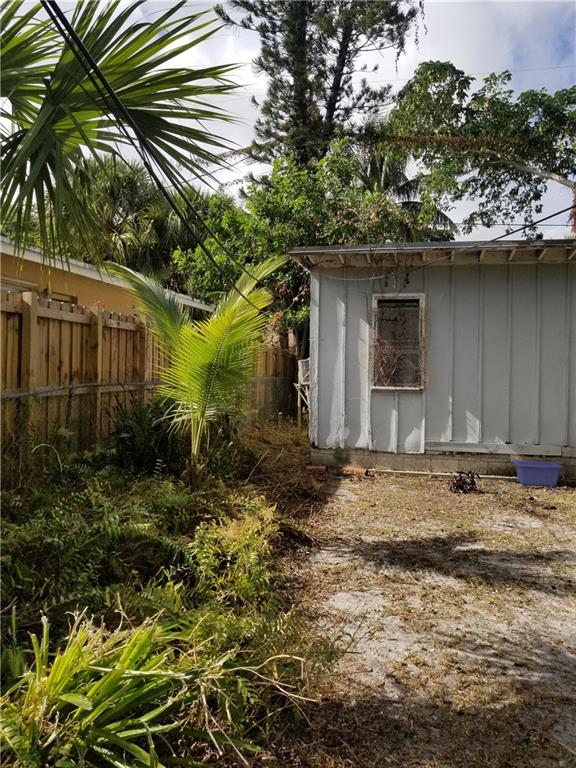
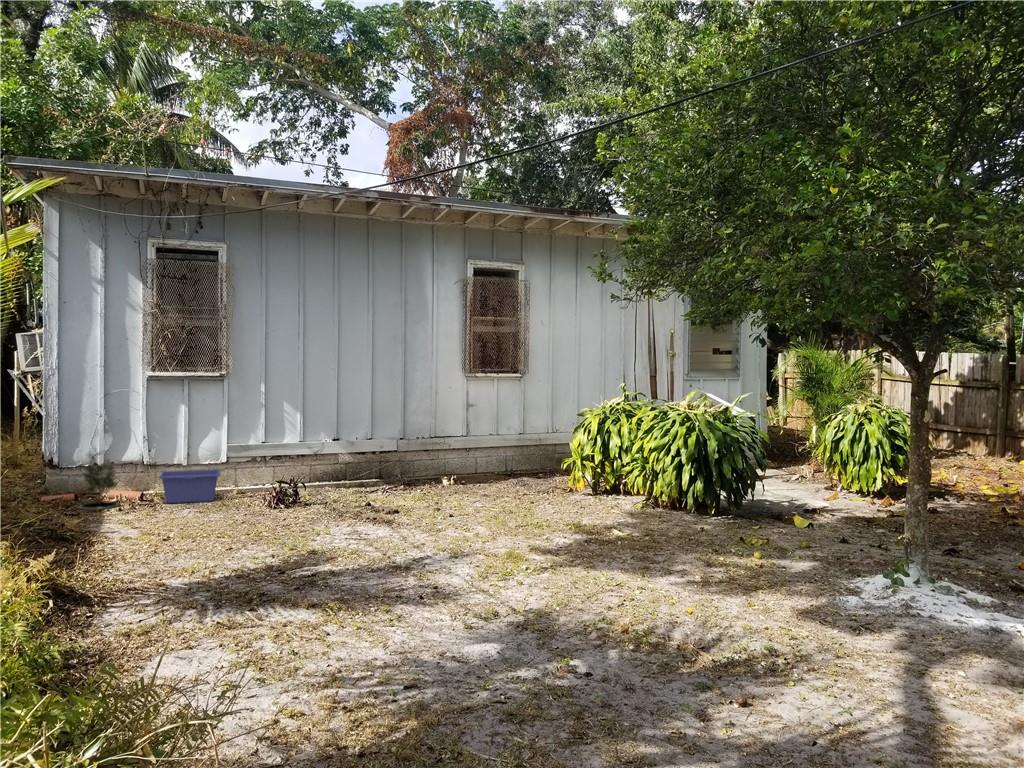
storage bin: present [513,461,562,486] -> present [159,470,220,503]

